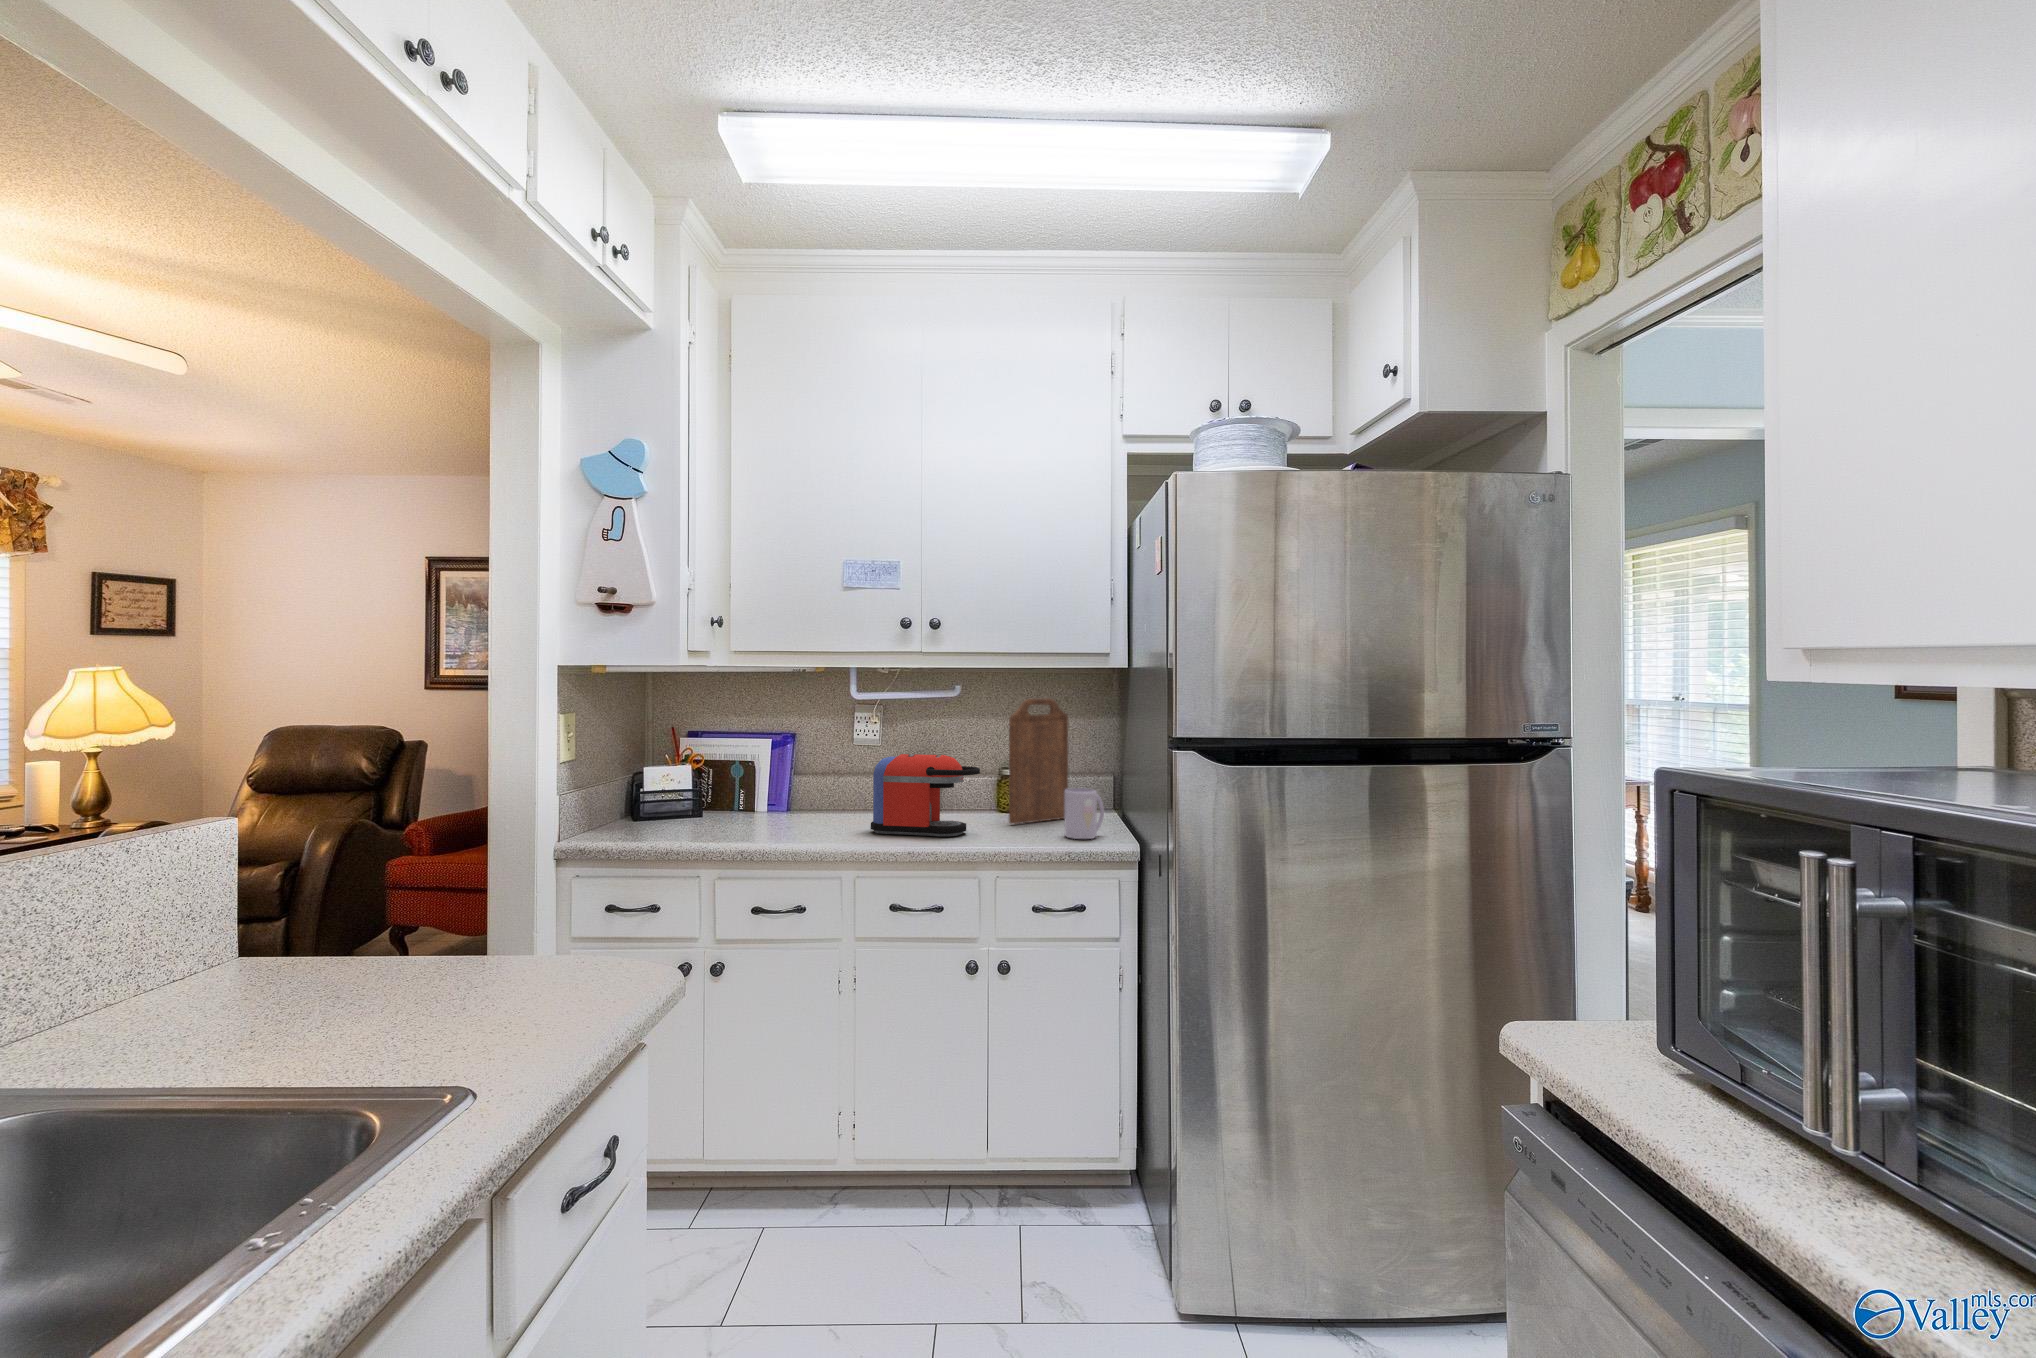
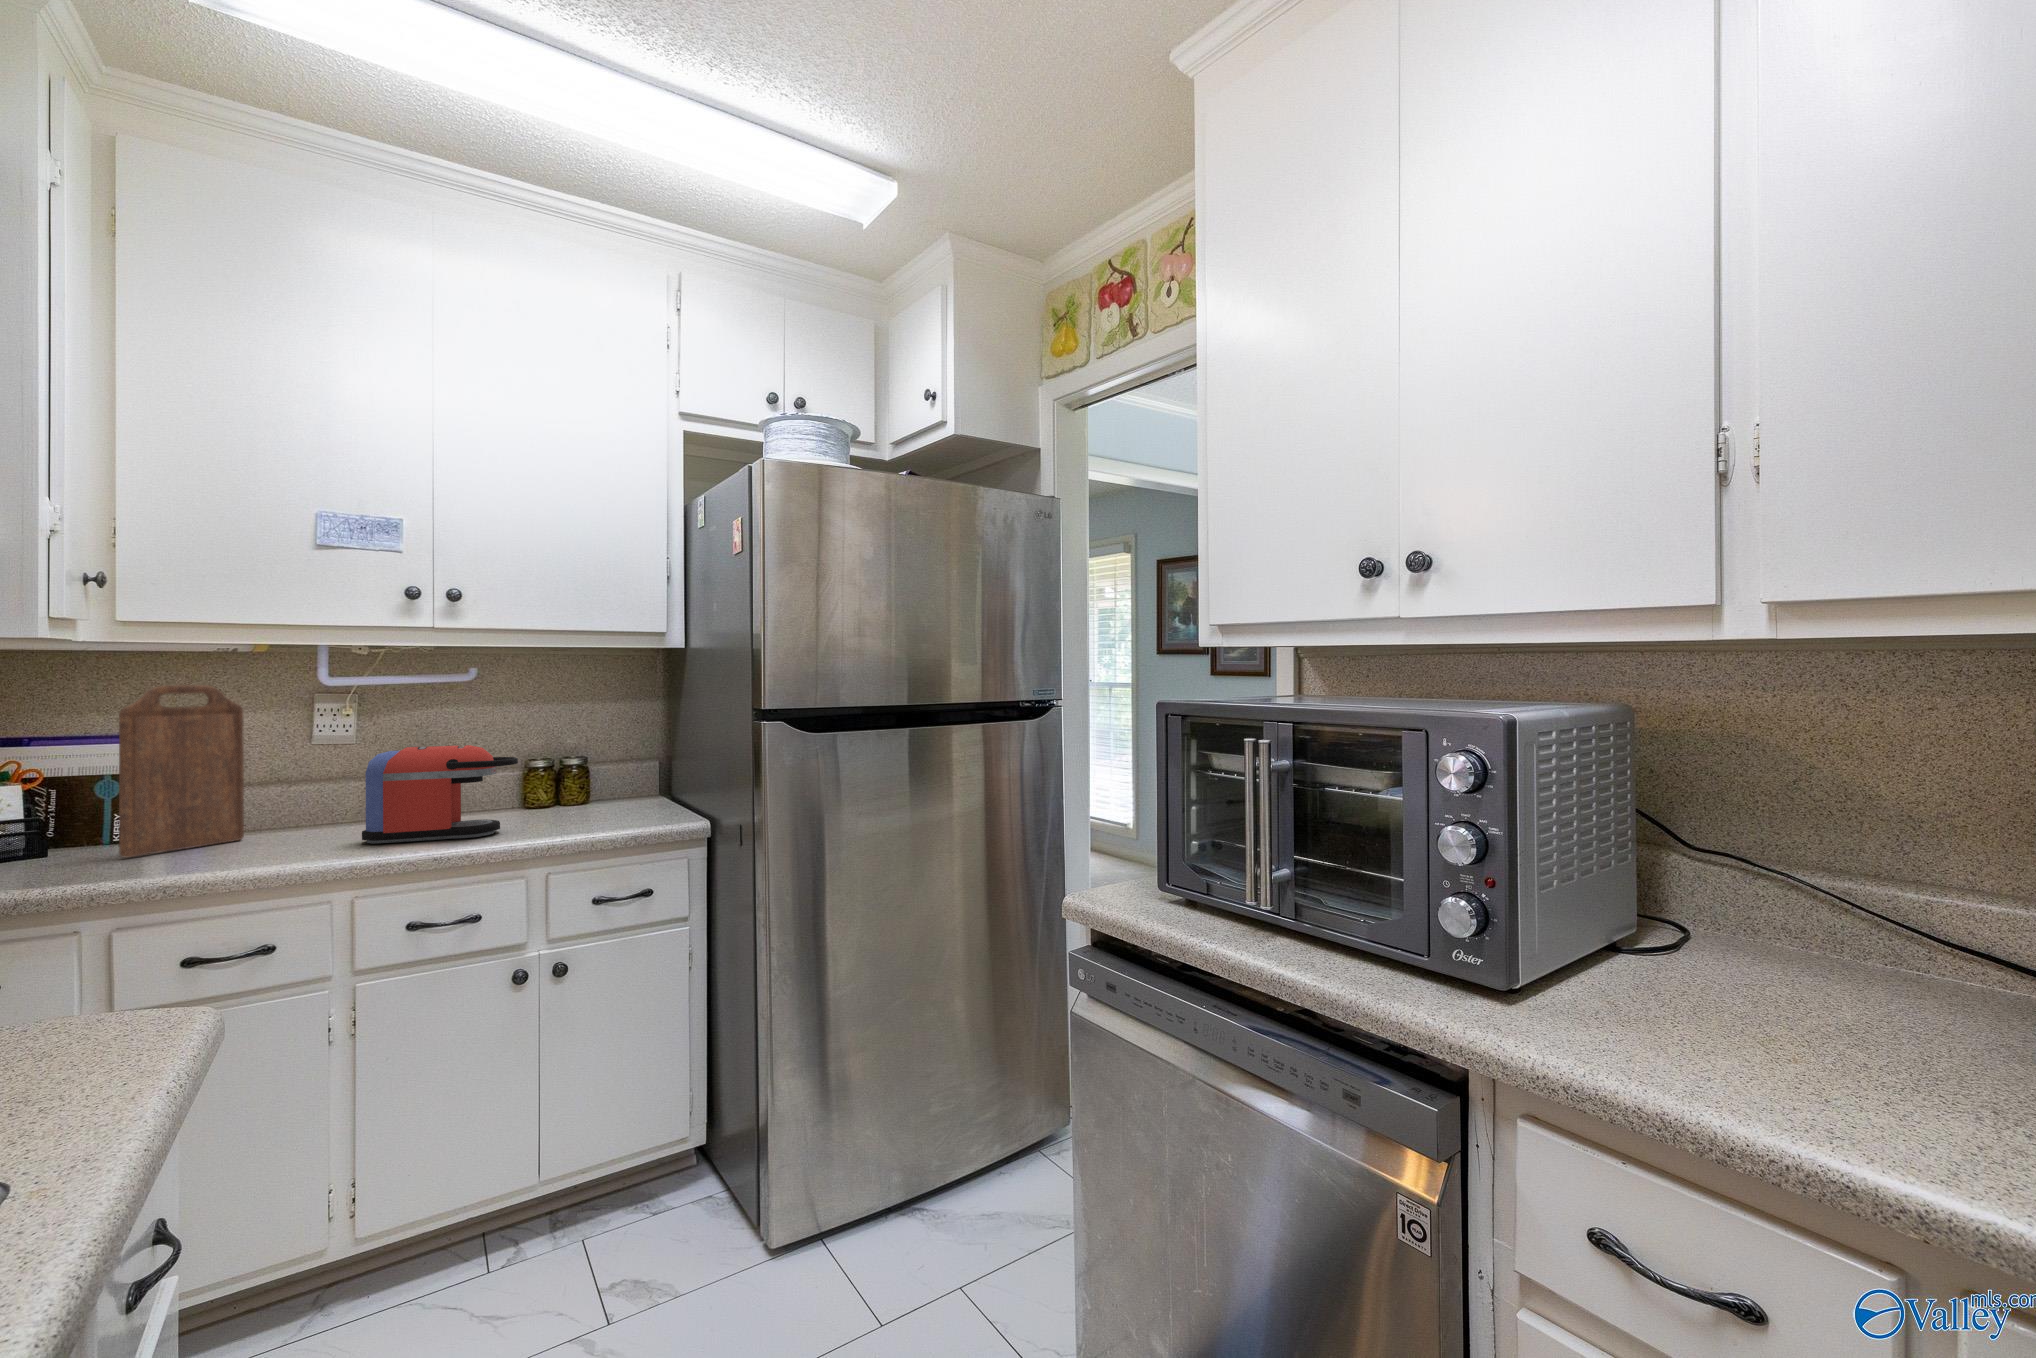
cutting board: present [1009,698,1068,824] -> present [119,685,244,858]
mug: present [1064,788,1104,839] -> none [622,771,665,823]

